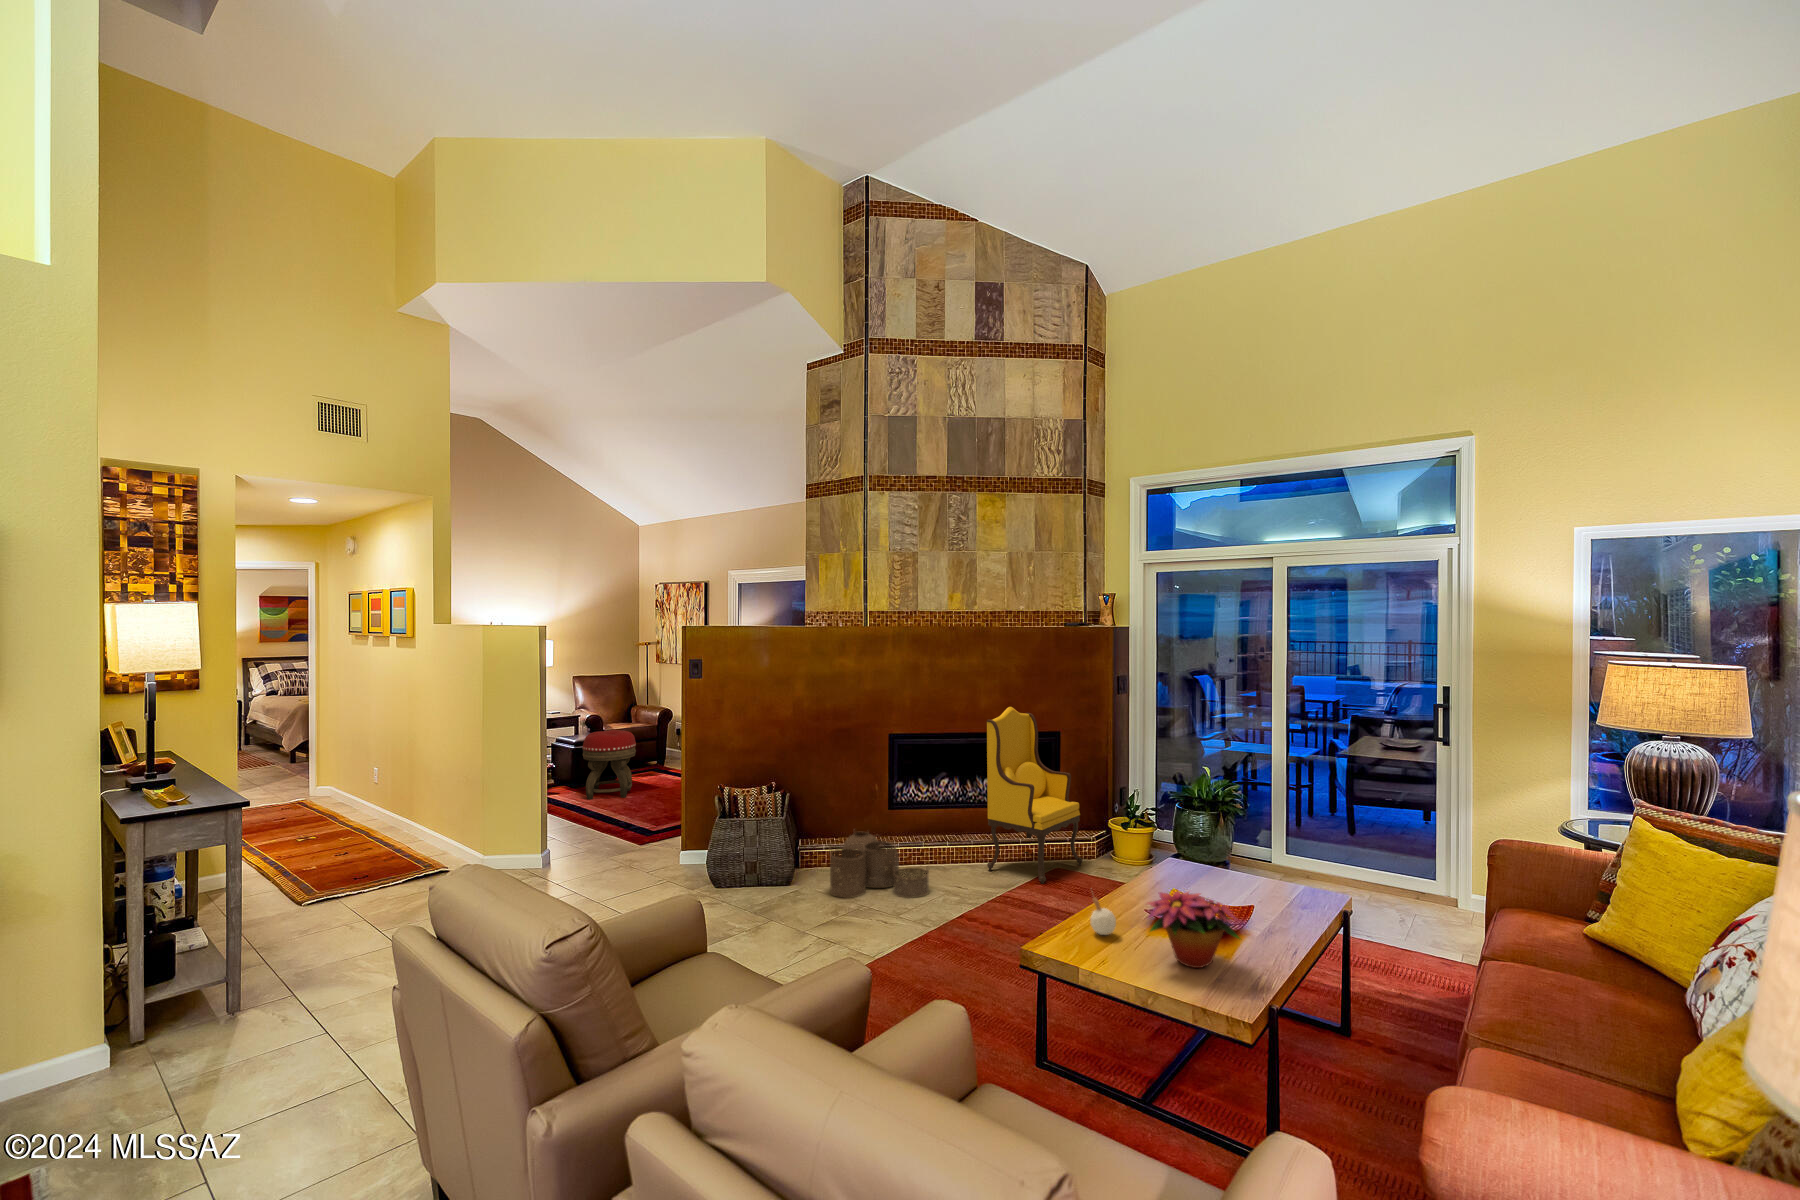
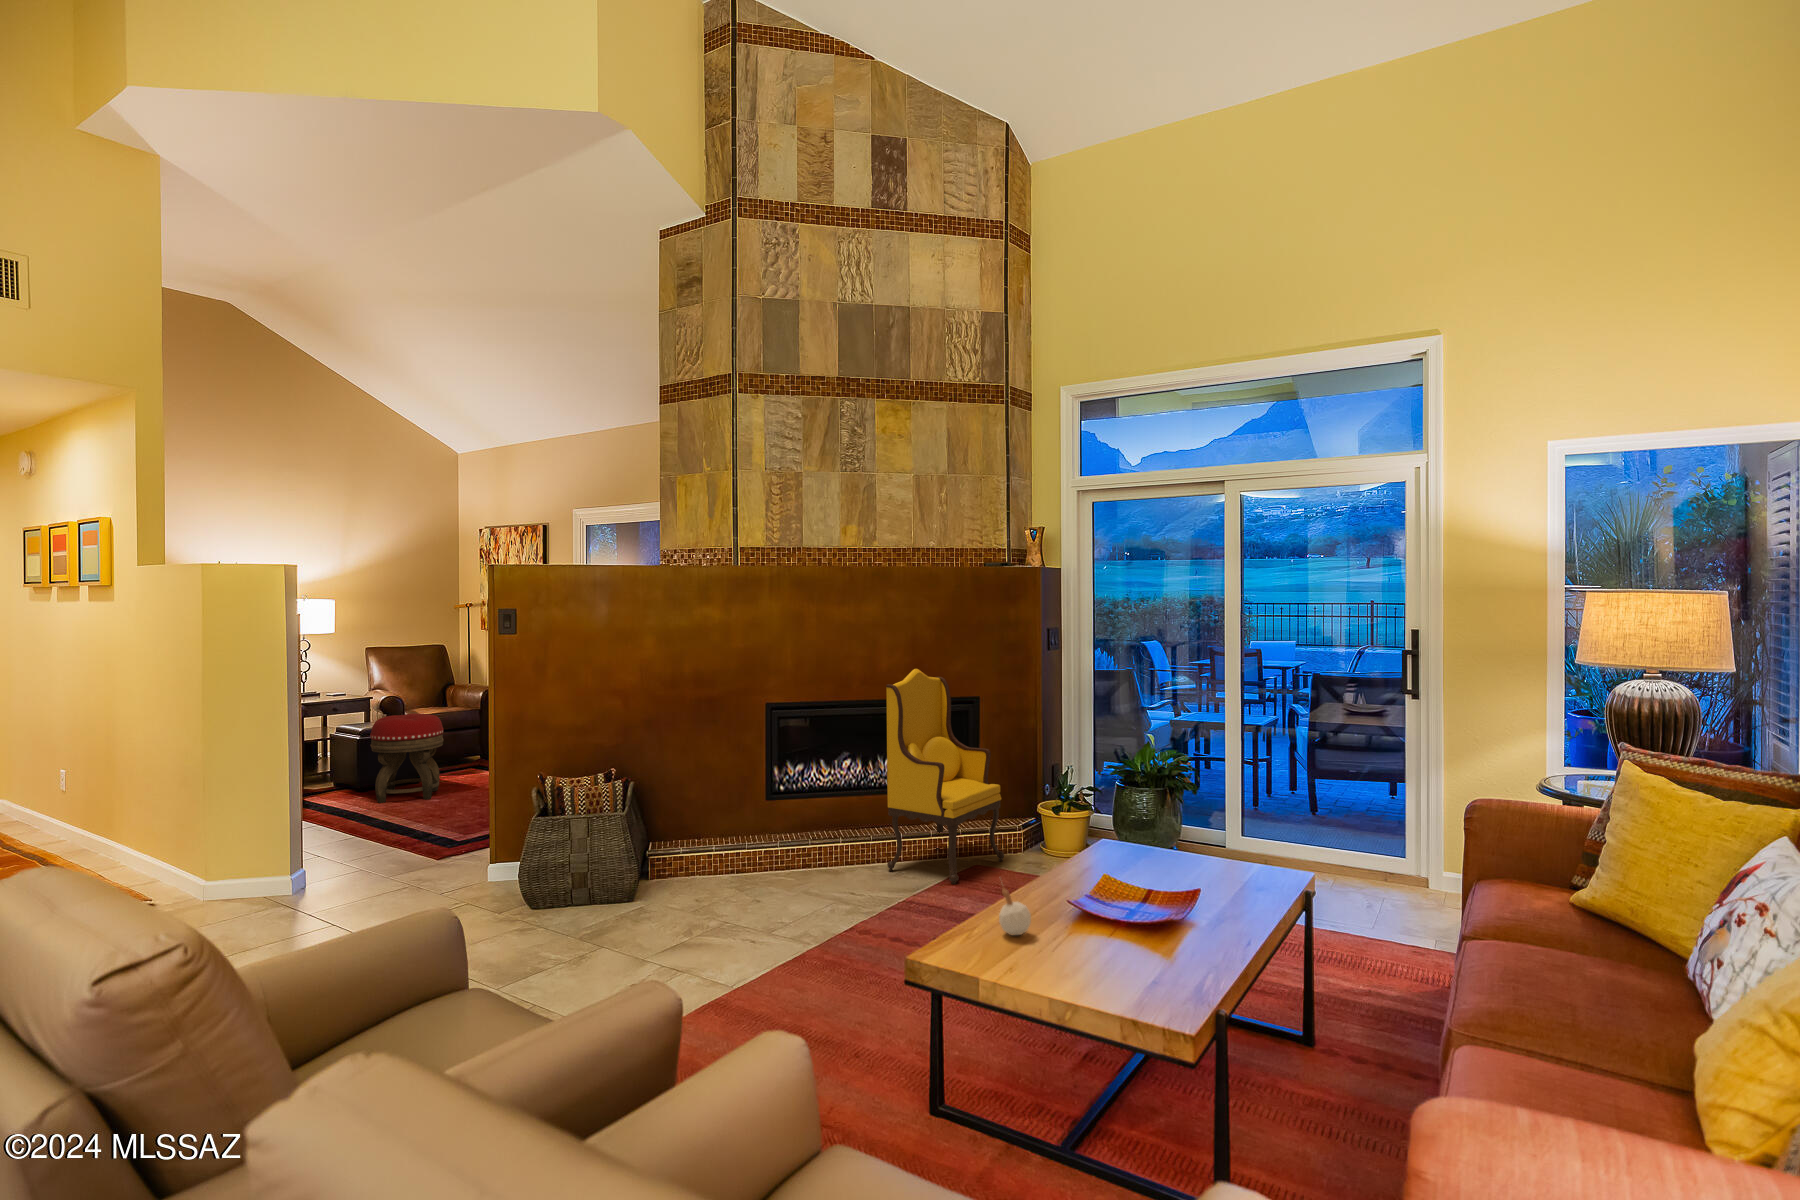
woven basket: present [830,829,929,898] -> none [684,825,813,910]
flower arrangement: present [1148,892,1241,968] -> none [1063,873,1195,970]

